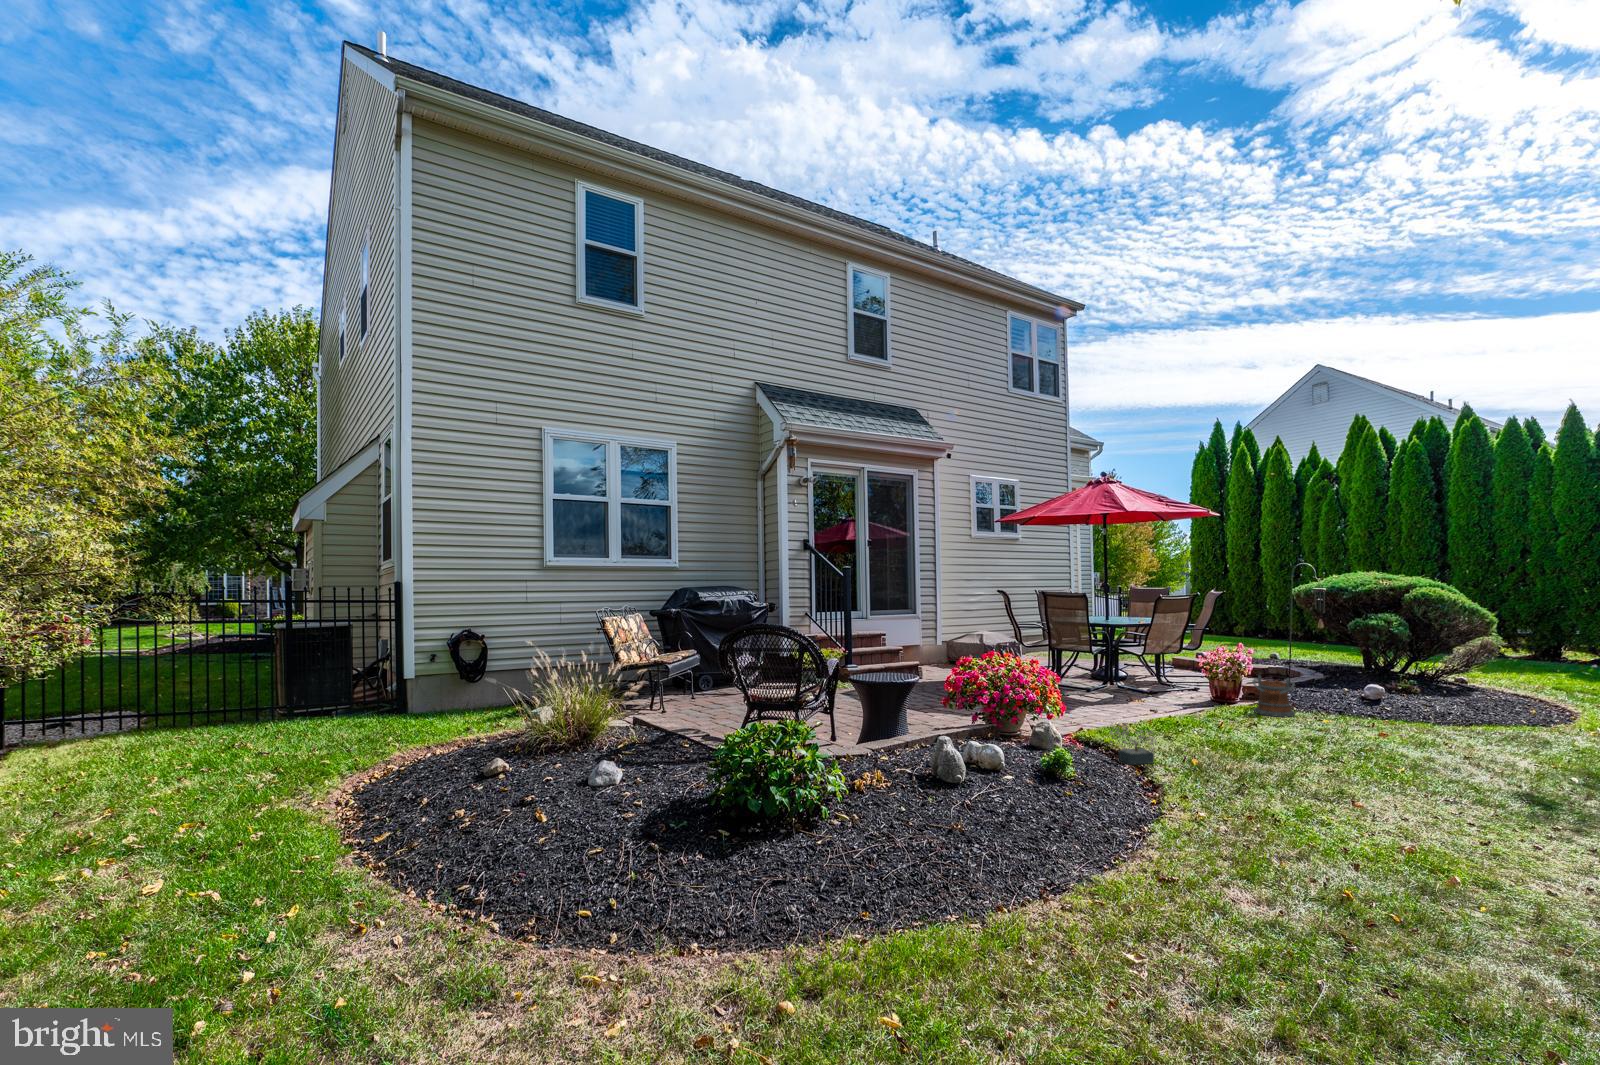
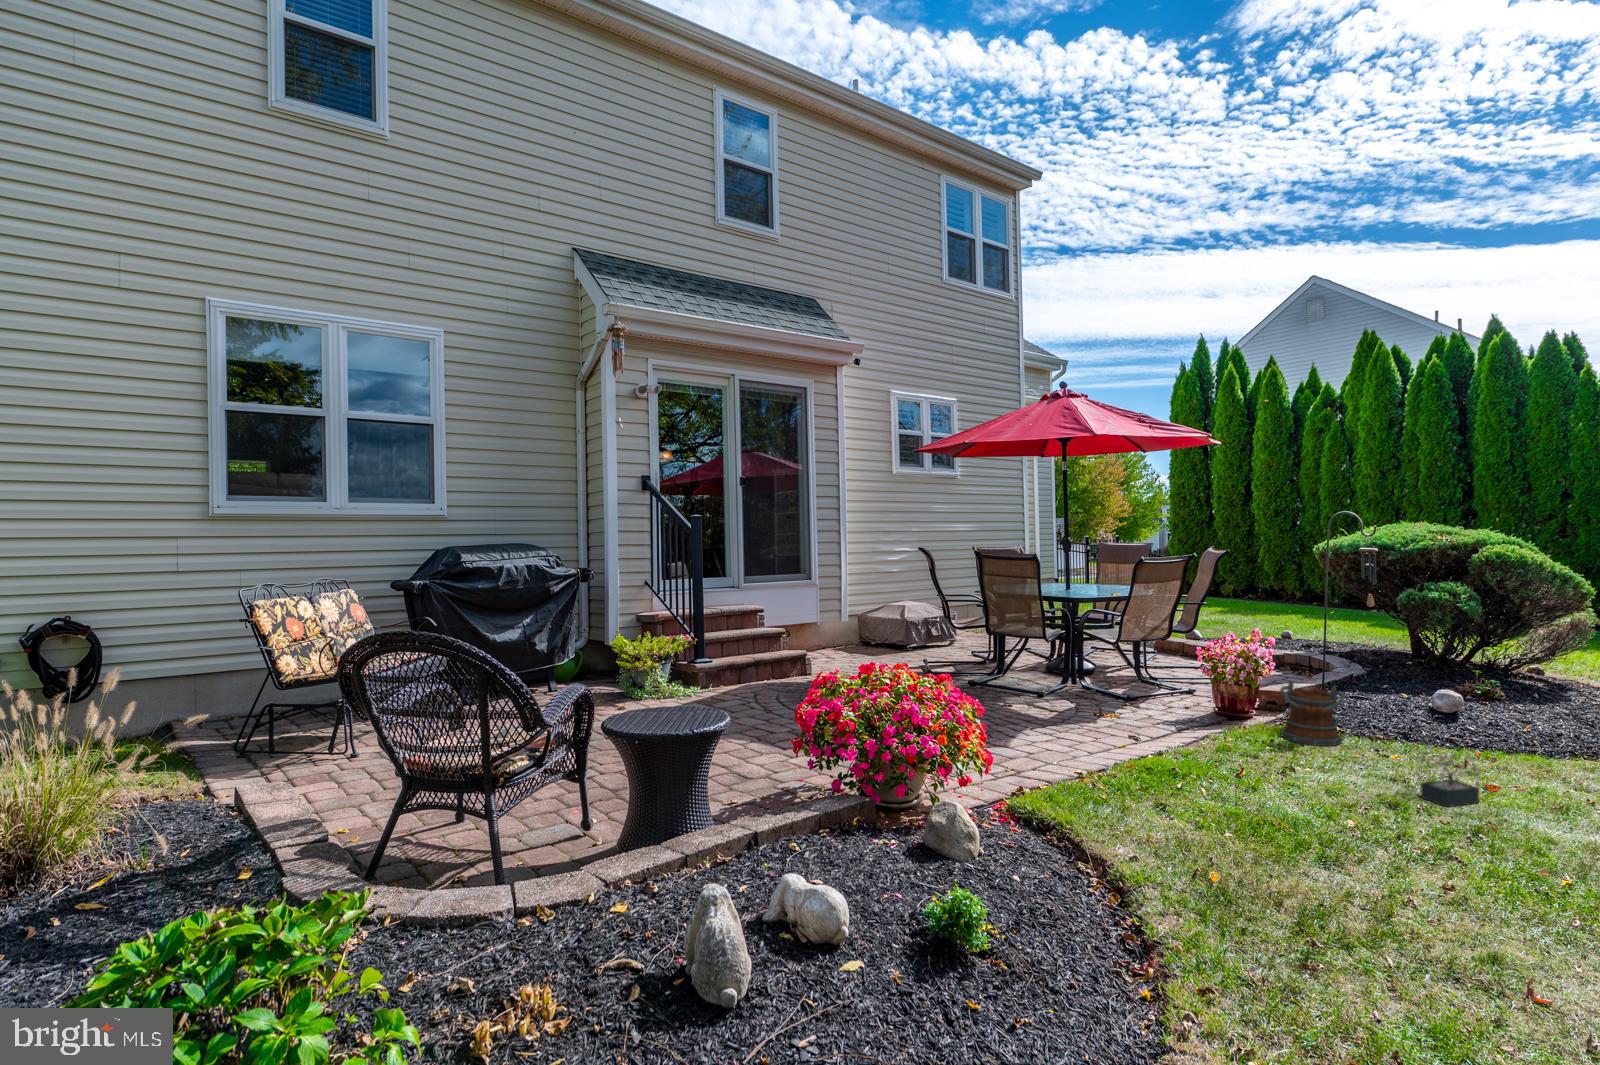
decorative plant: present [1110,723,1156,765] -> present [1409,743,1480,807]

